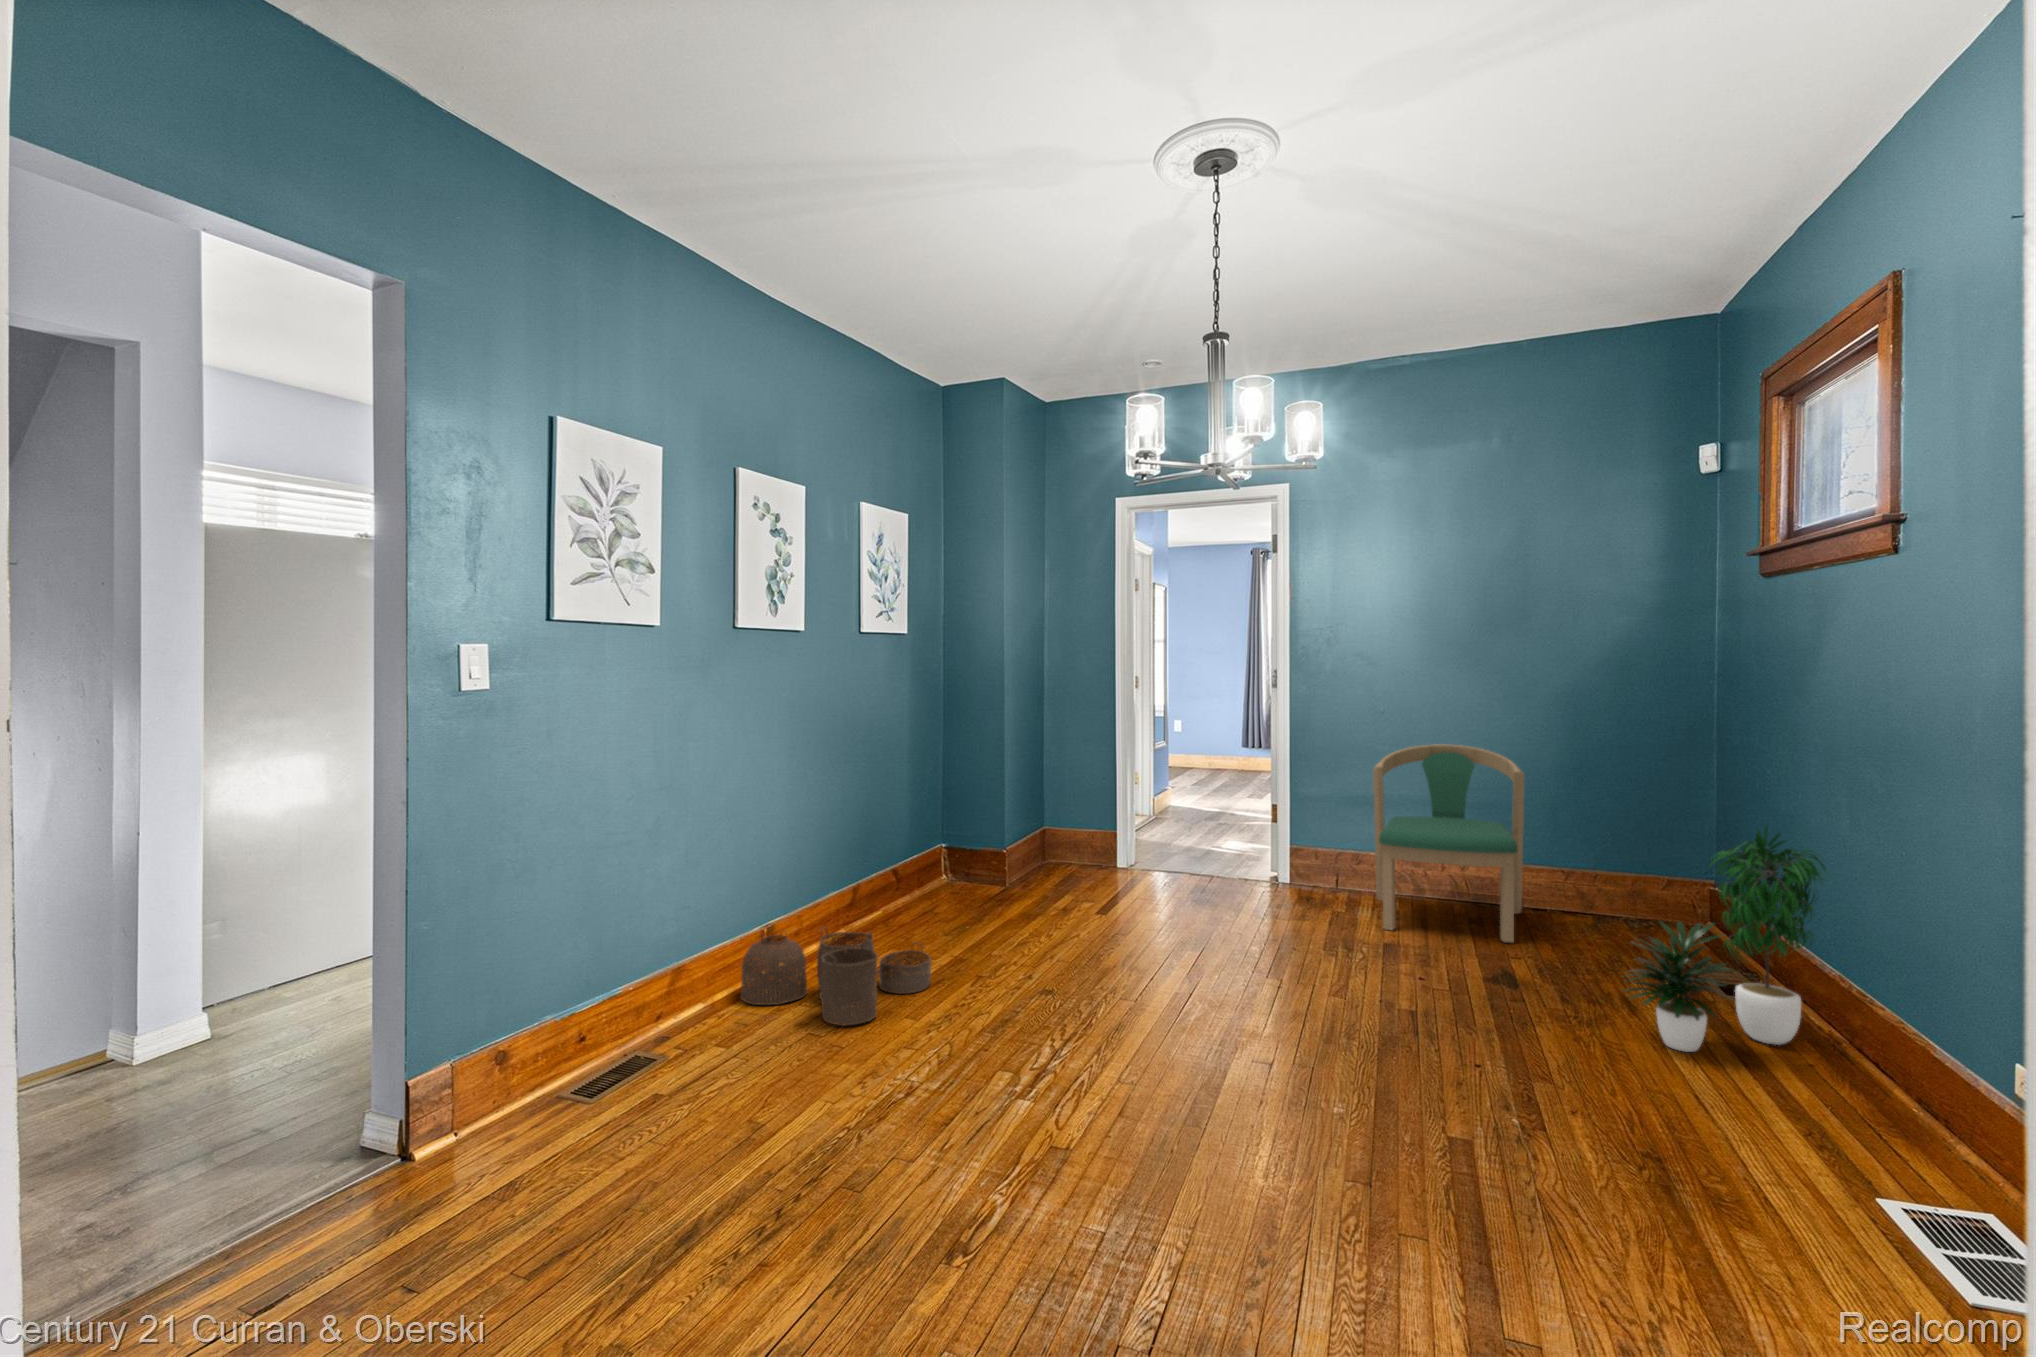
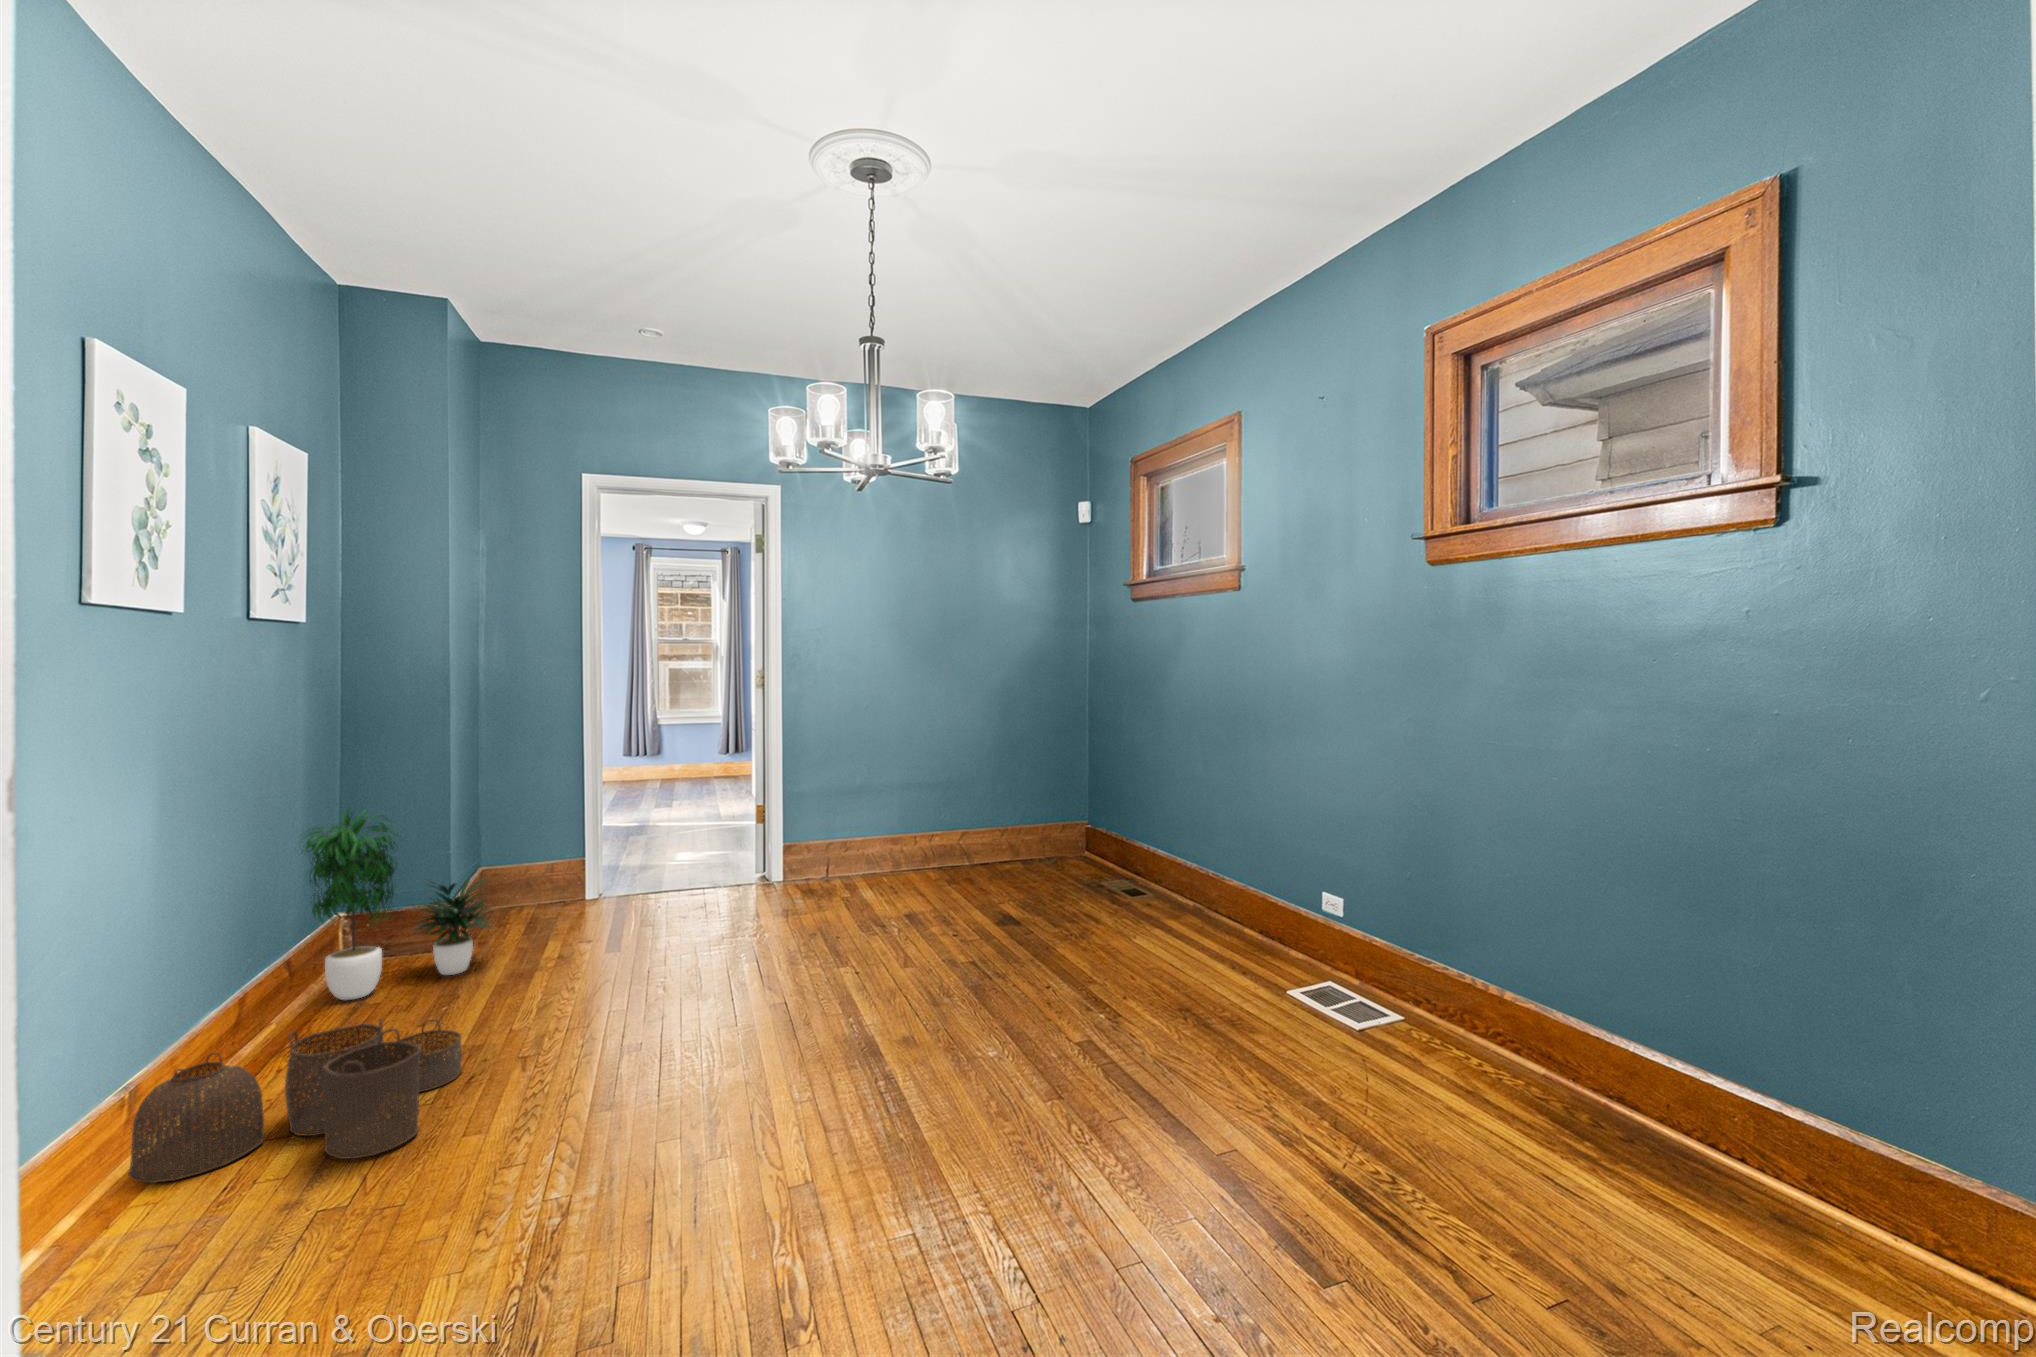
dining chair: present [1373,744,1525,943] -> none [855,732,984,898]
potted plant: present [1624,827,1826,1052] -> present [304,809,493,1000]

